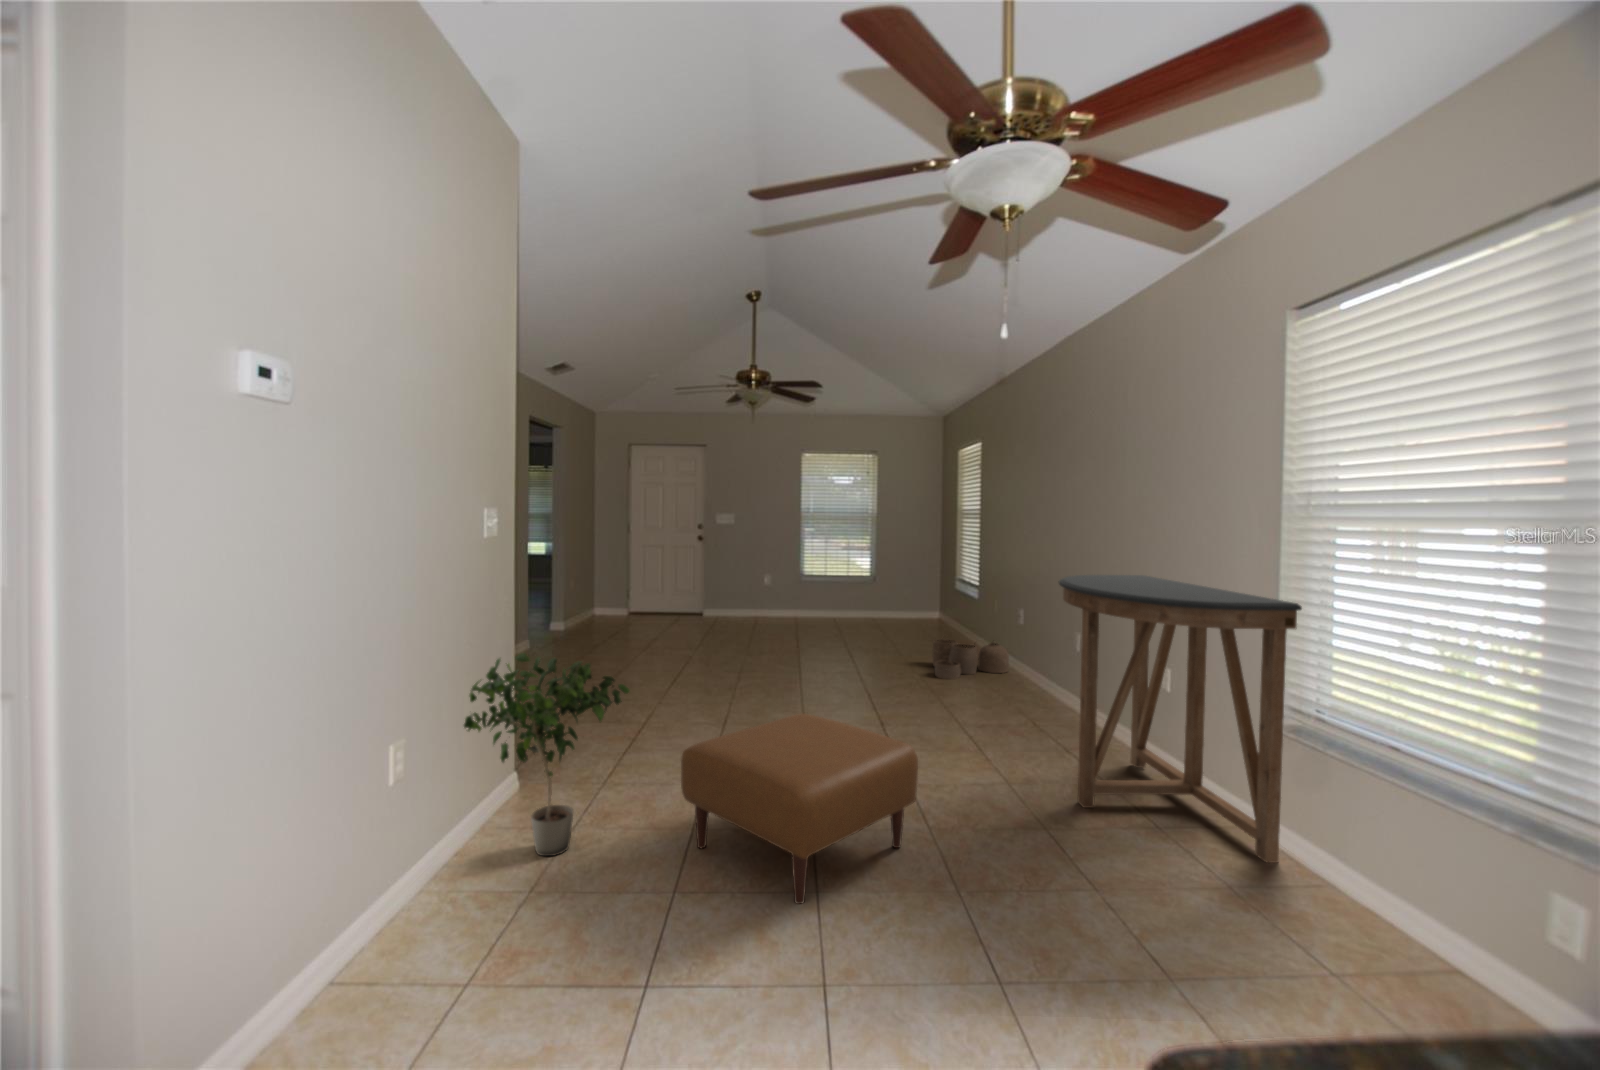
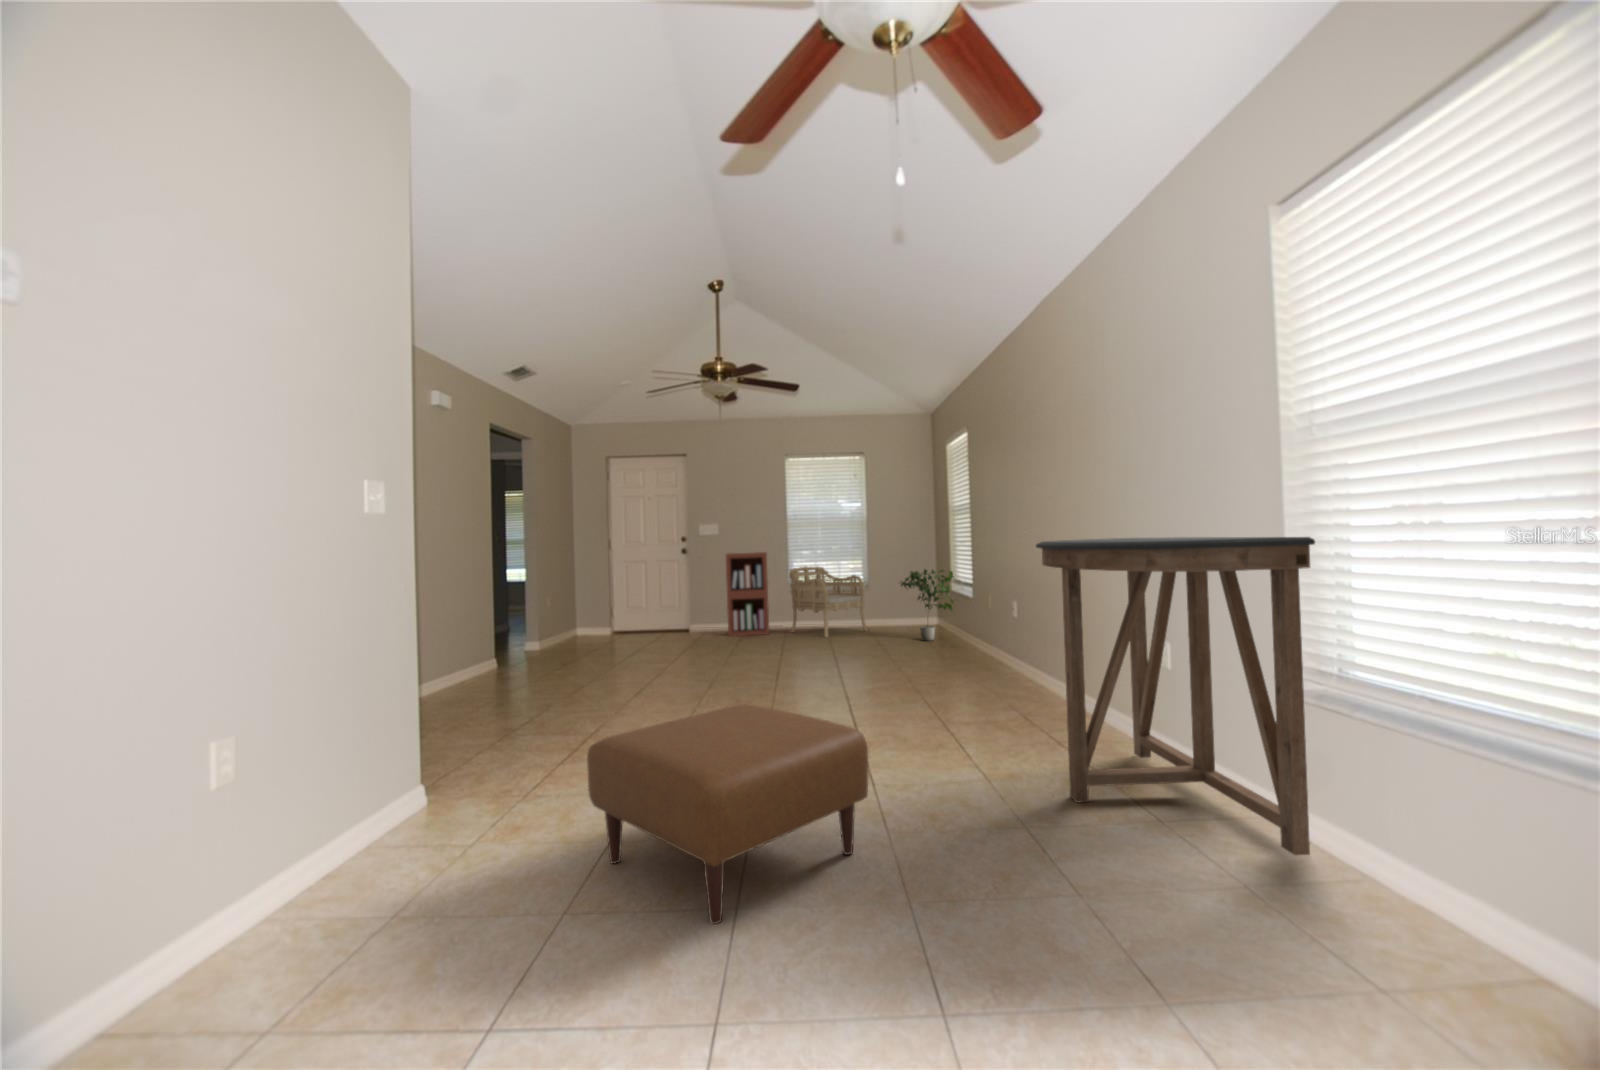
bookshelf: none [743,543,782,622] -> present [726,552,769,636]
armchair: none [802,558,874,628] -> present [789,567,867,637]
woven basket: present [933,639,1009,679] -> none [921,634,1005,680]
potted plant: present [464,653,629,856] -> present [901,569,954,641]

